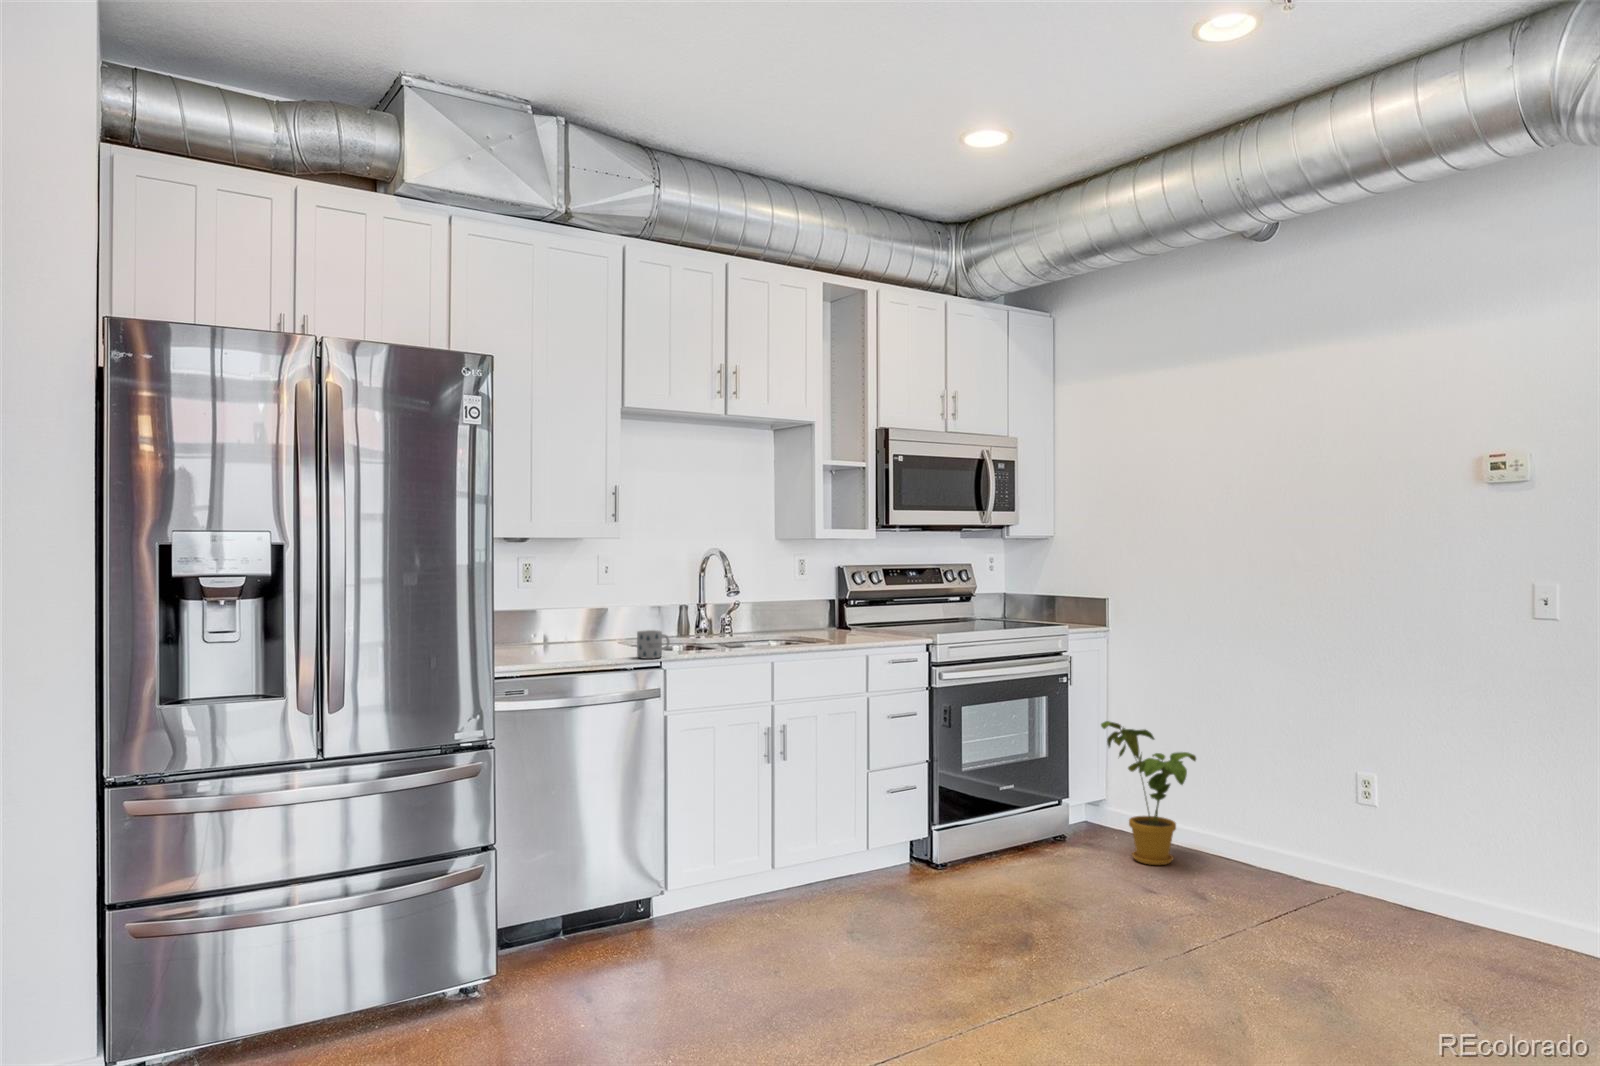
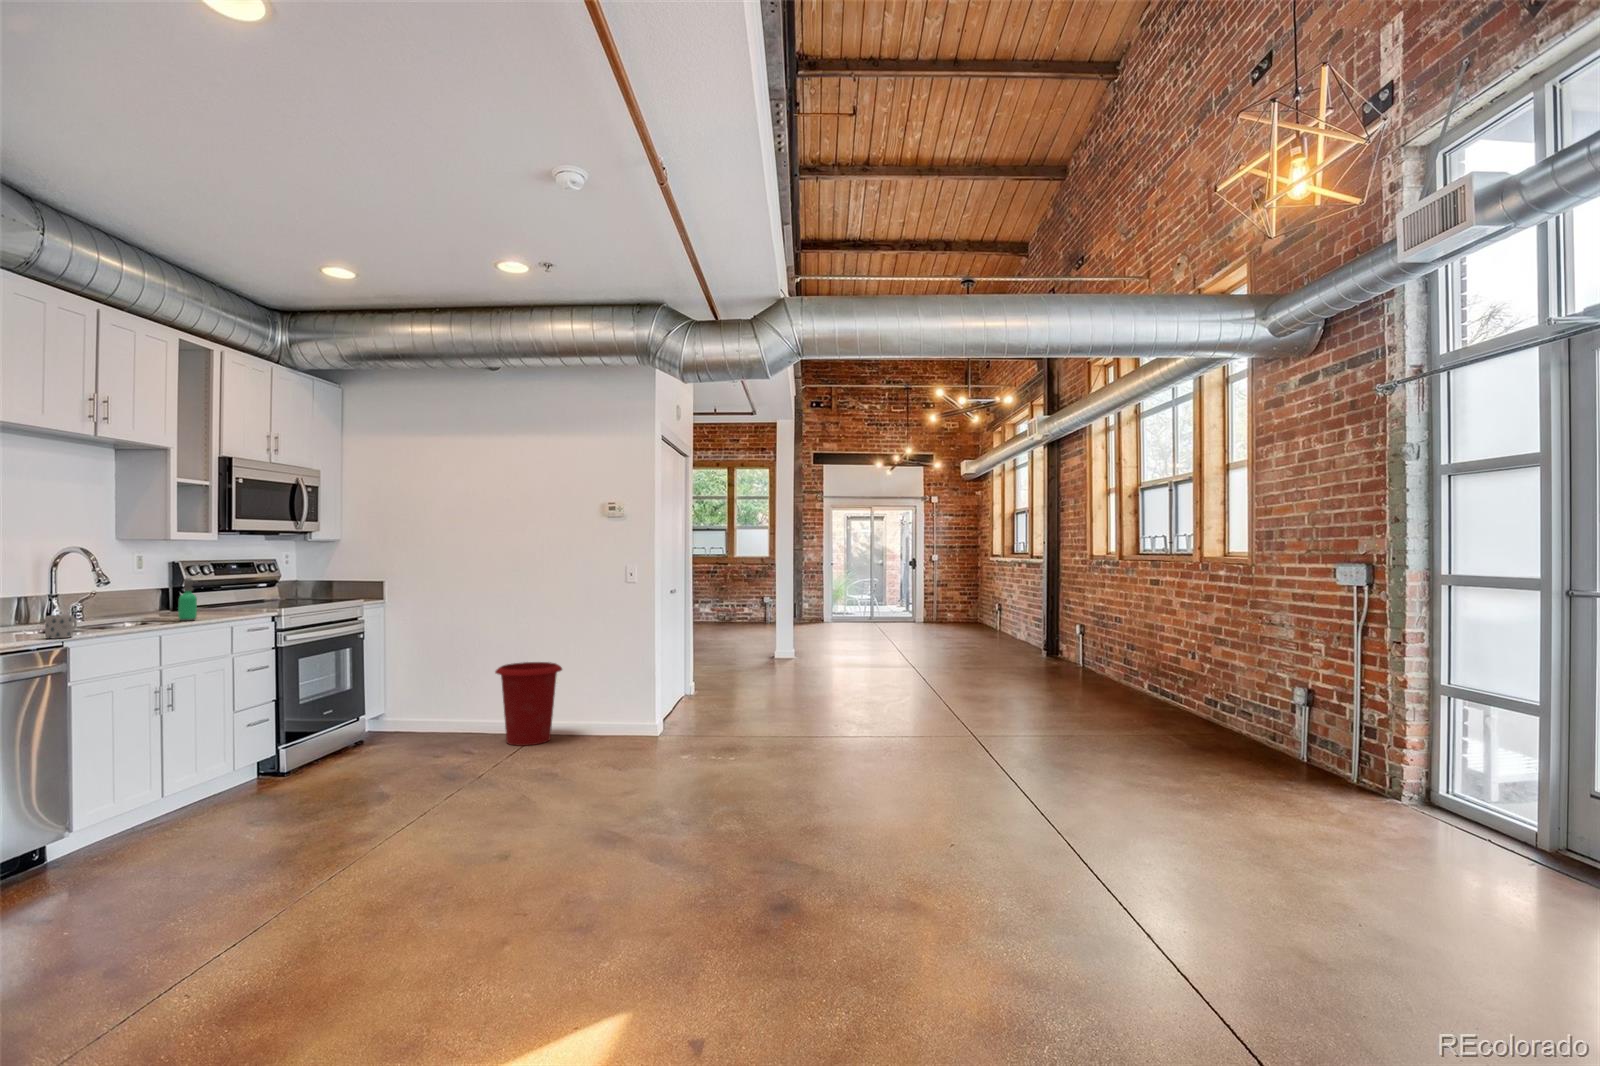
soap dispenser: none [806,587,825,644] -> present [178,578,197,621]
house plant: present [1101,721,1196,865] -> none [396,658,452,744]
waste bin: none [1250,755,1383,917] -> present [495,662,562,746]

